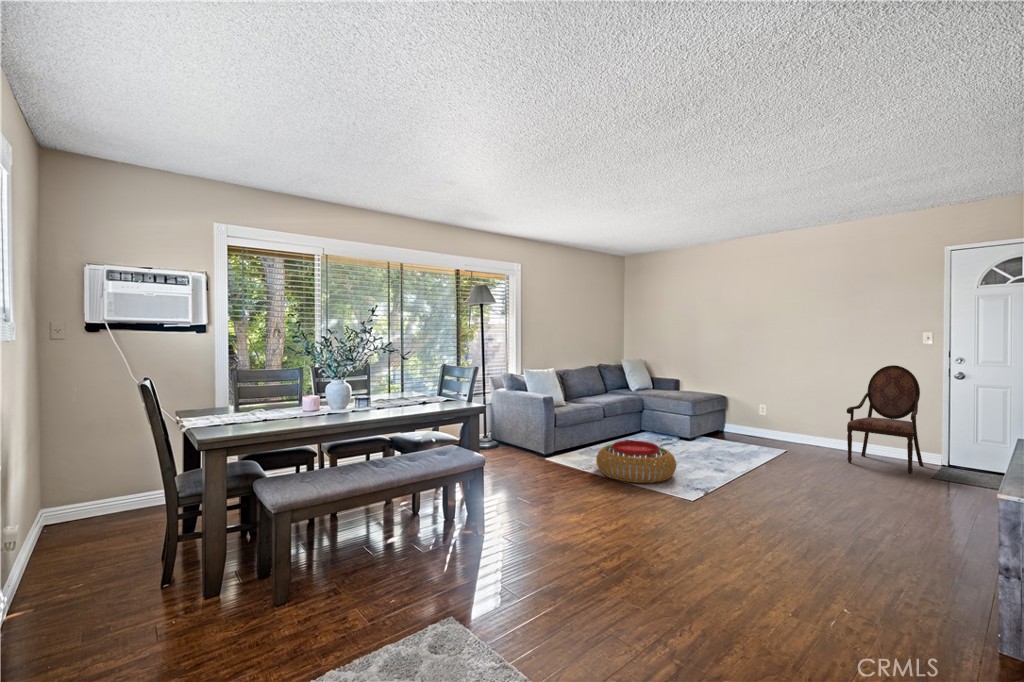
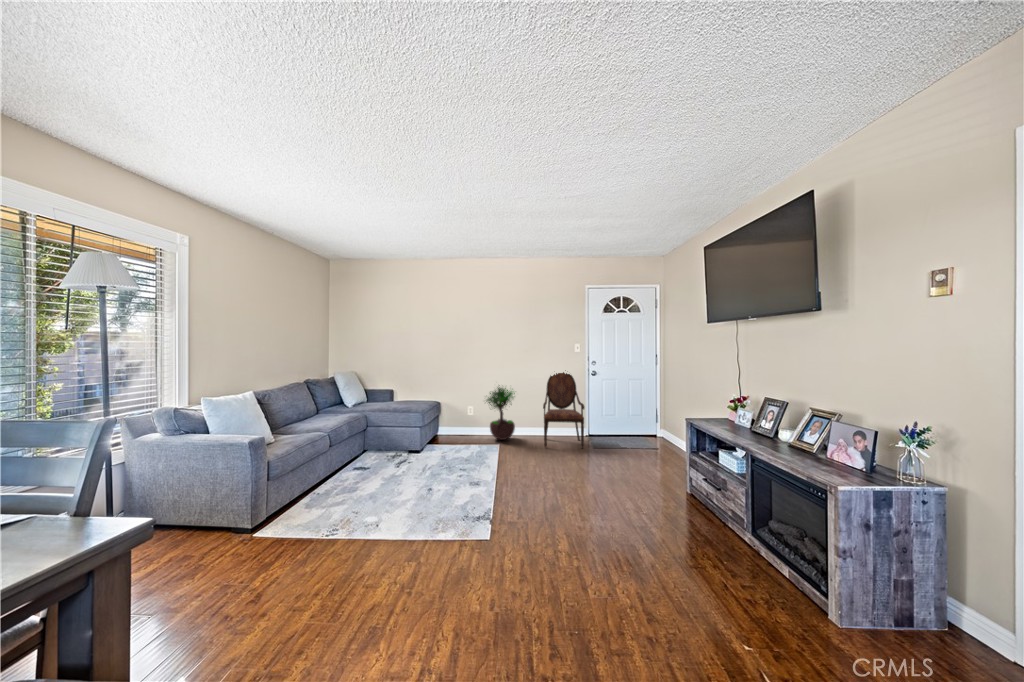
potted tree: none [769,376,817,447] -> present [486,387,515,440]
pouf: present [596,441,676,483] -> none [348,474,451,540]

